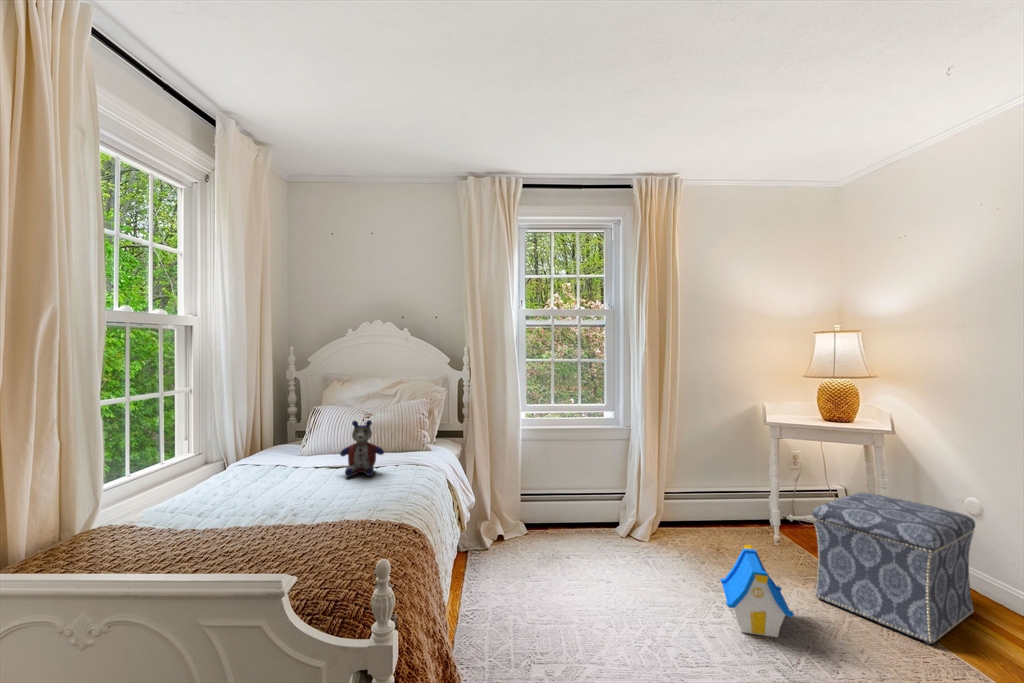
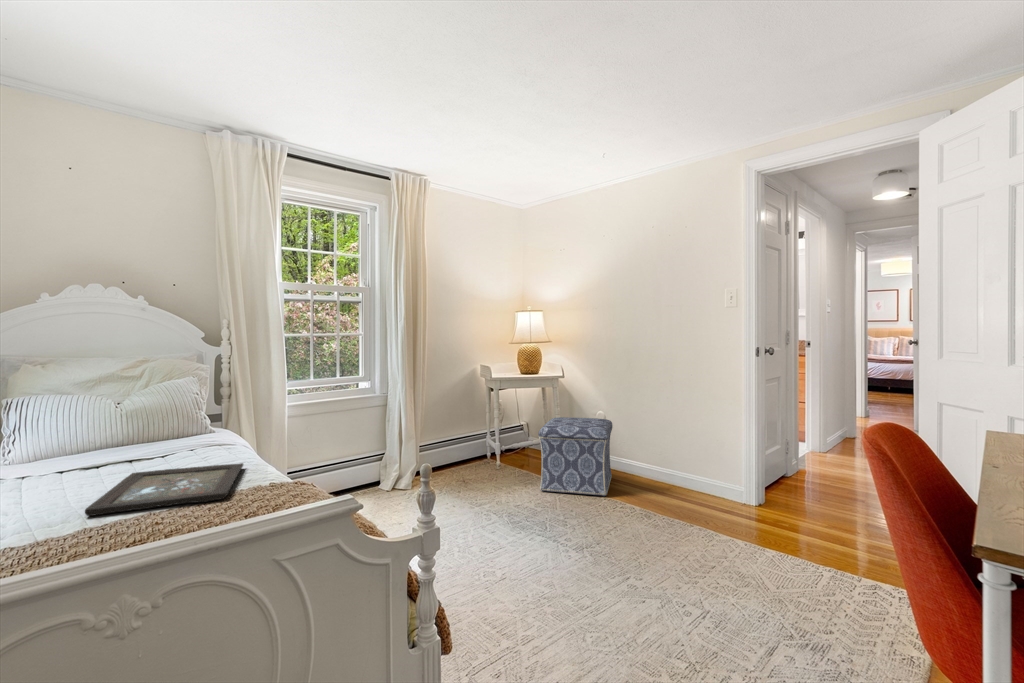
stuffed bear: present [340,420,384,477] -> none [120,399,183,469]
tray: none [257,479,395,521] -> present [85,463,243,516]
toy house: present [720,545,794,637] -> none [491,463,547,522]

